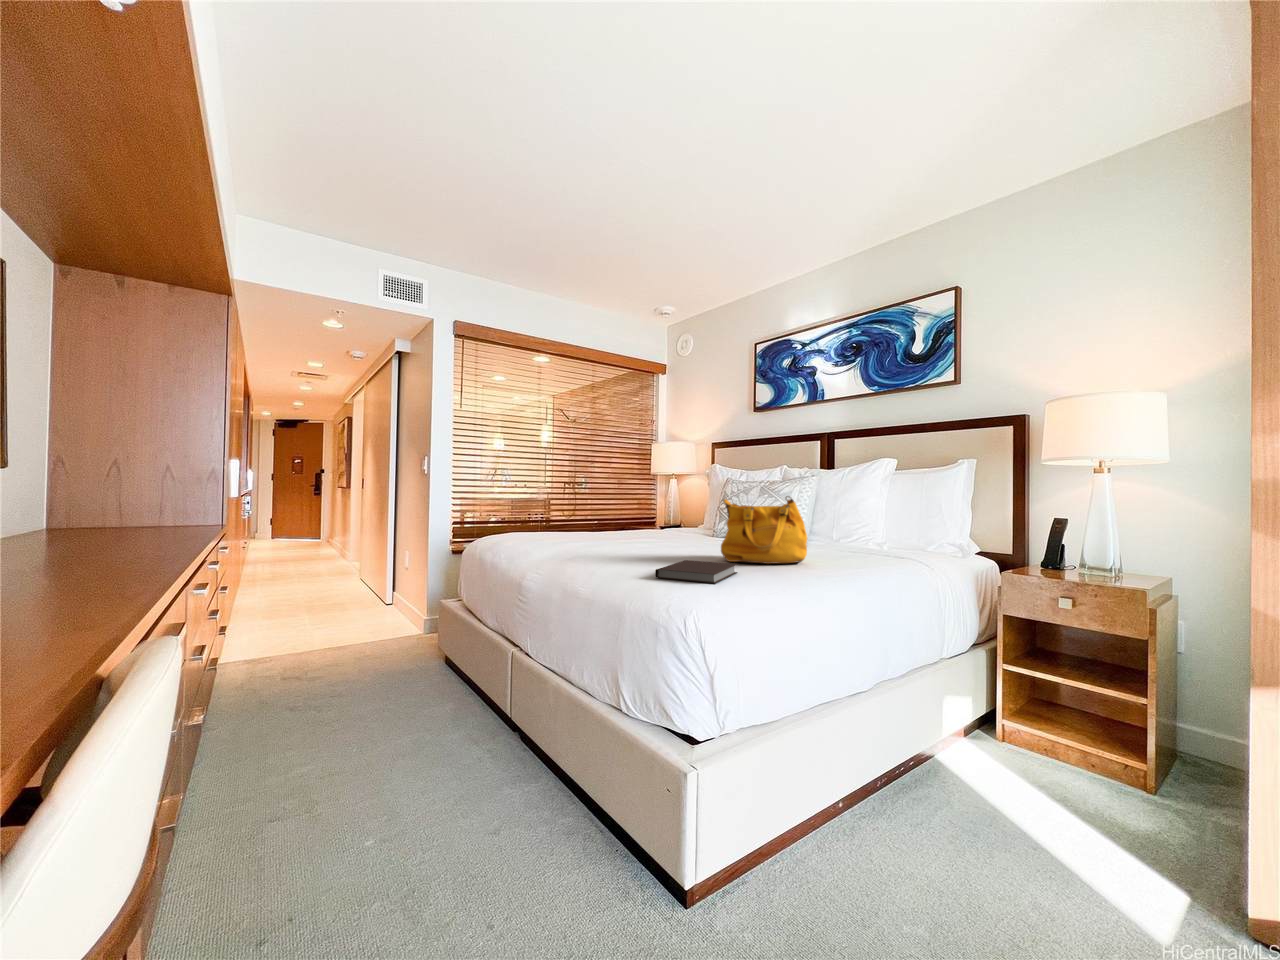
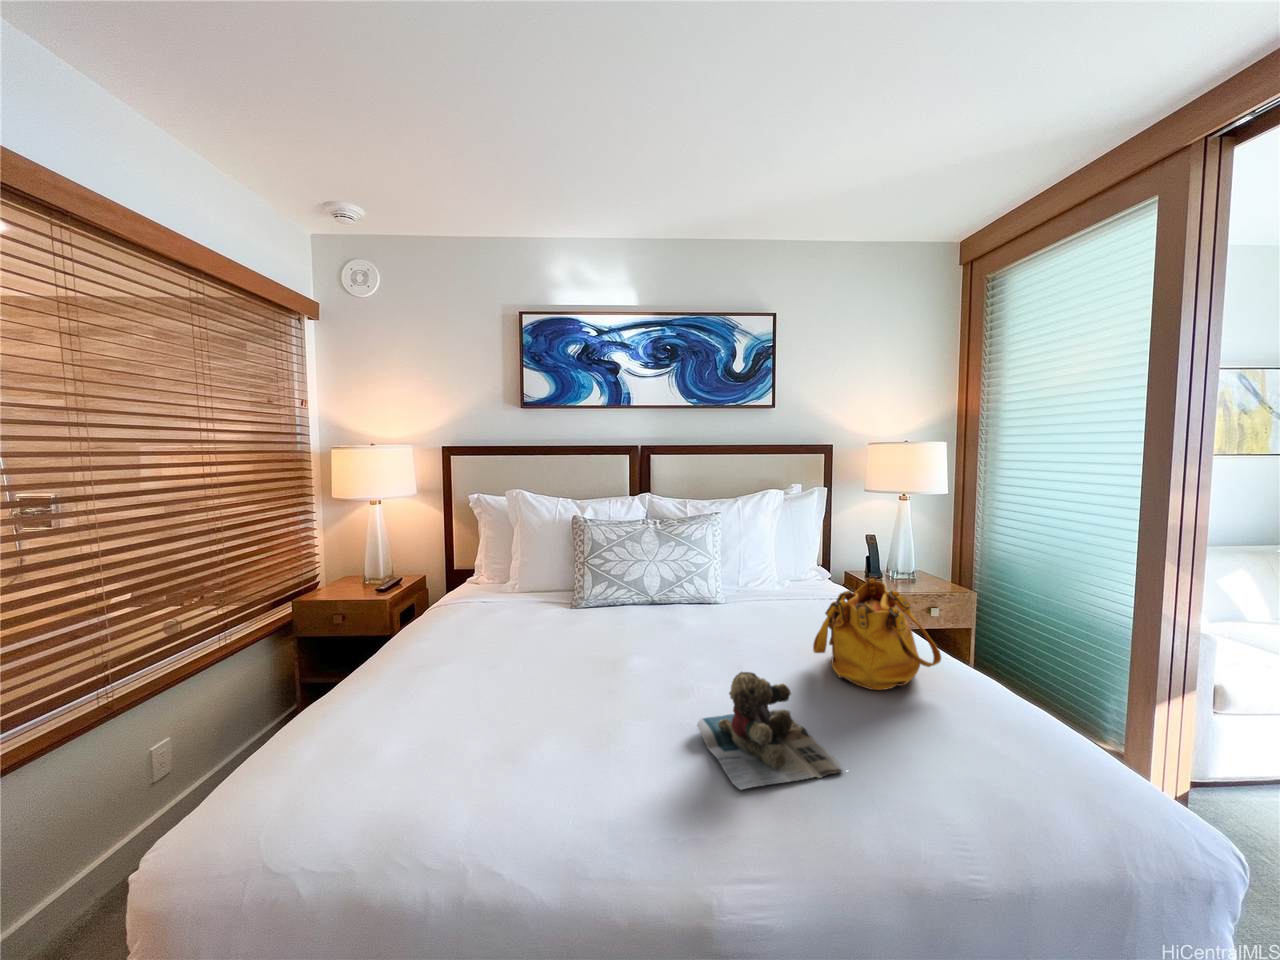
teddy bear: none [579,514,661,560] -> present [697,672,843,790]
notebook: present [655,560,737,584] -> none [945,713,1124,815]

